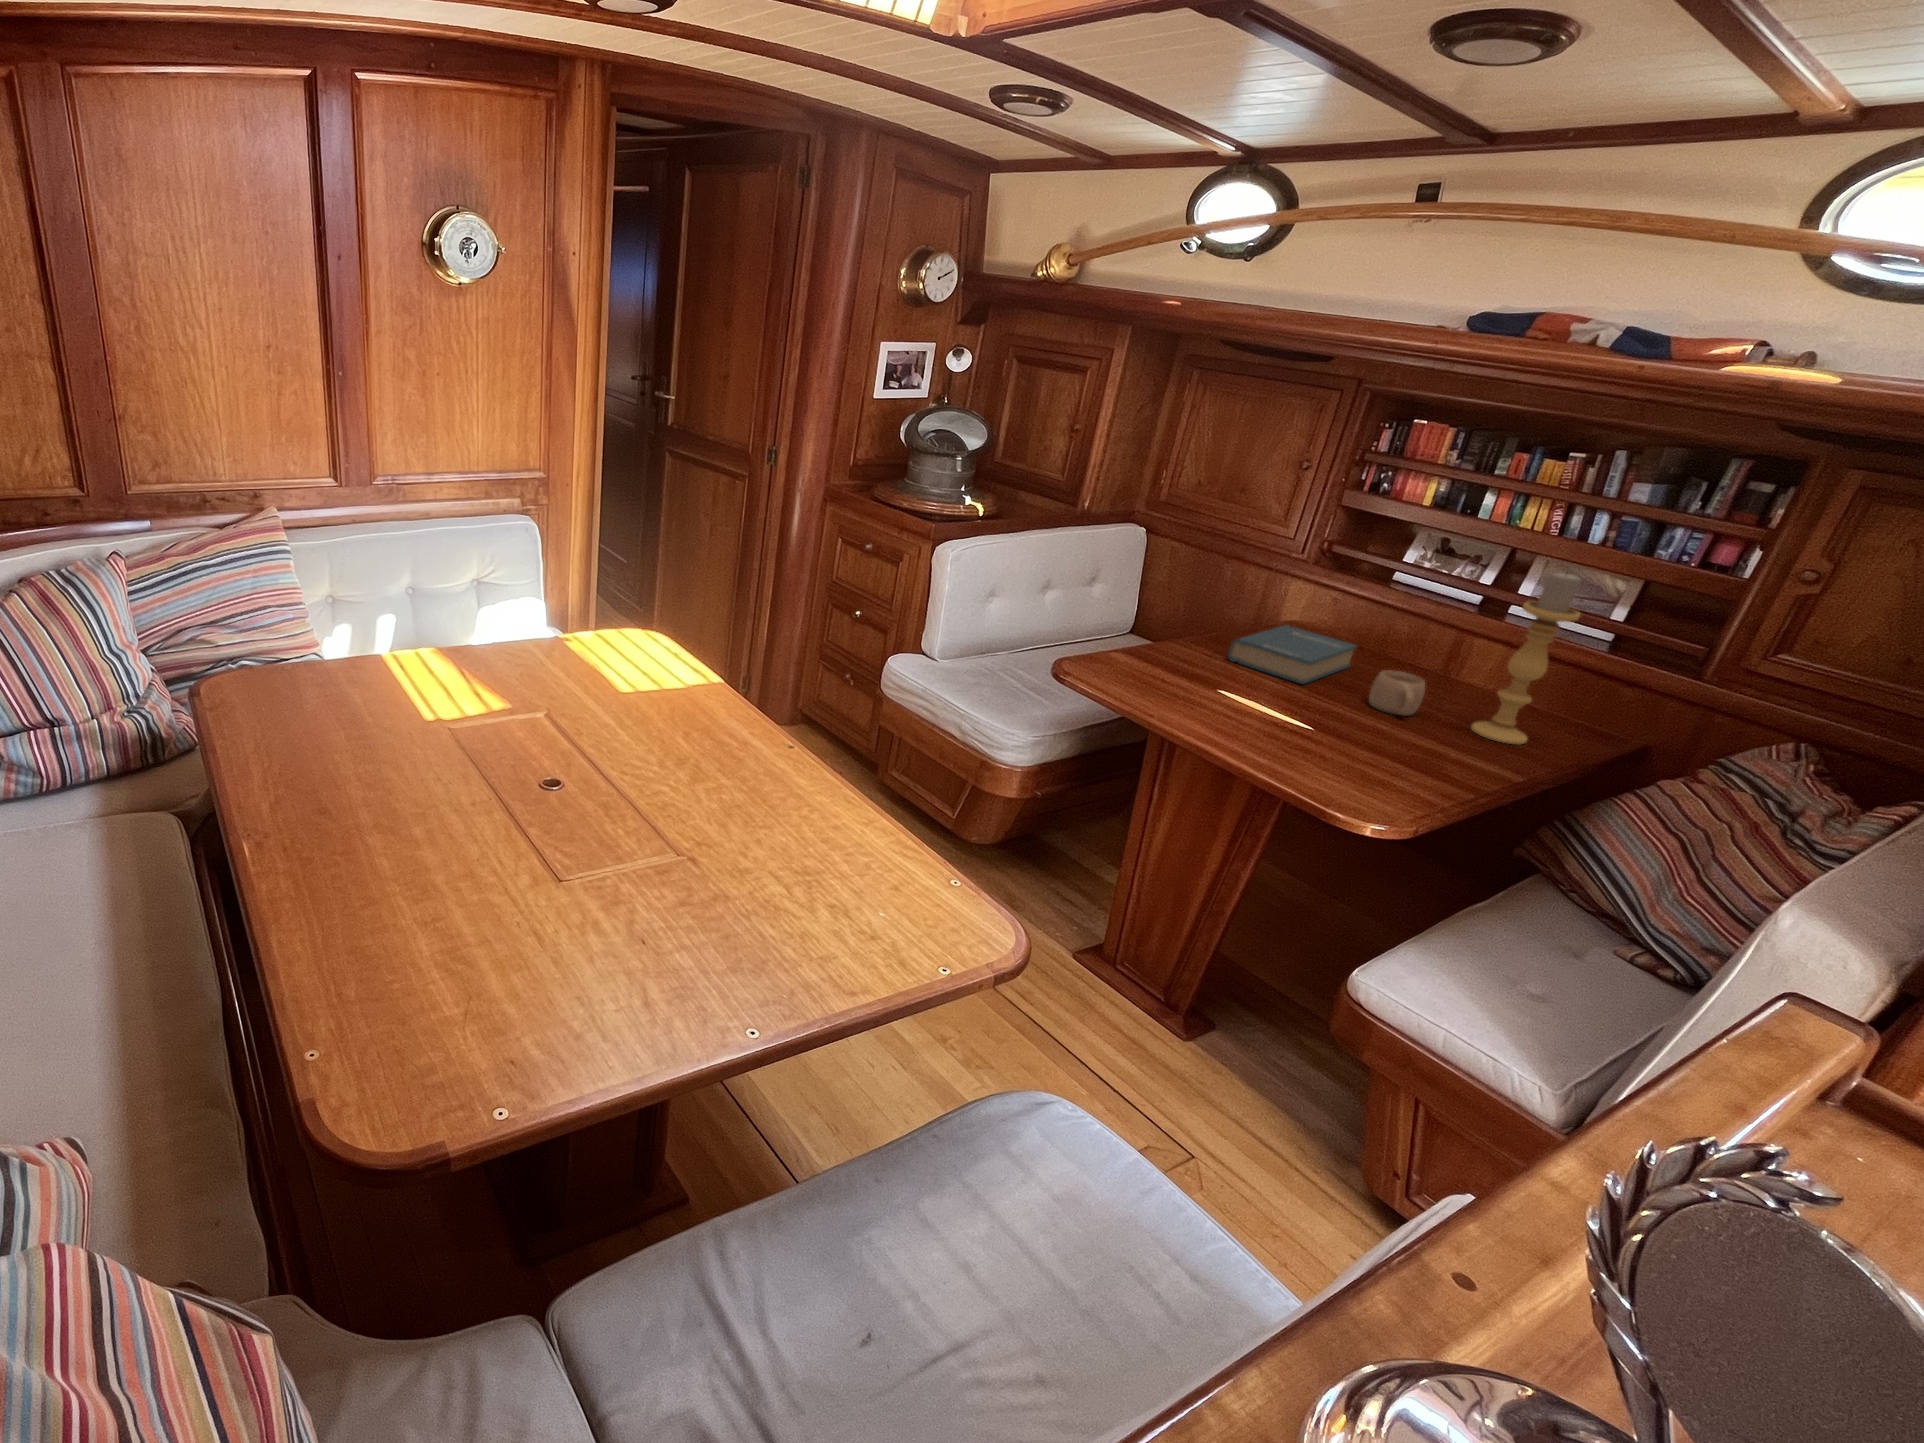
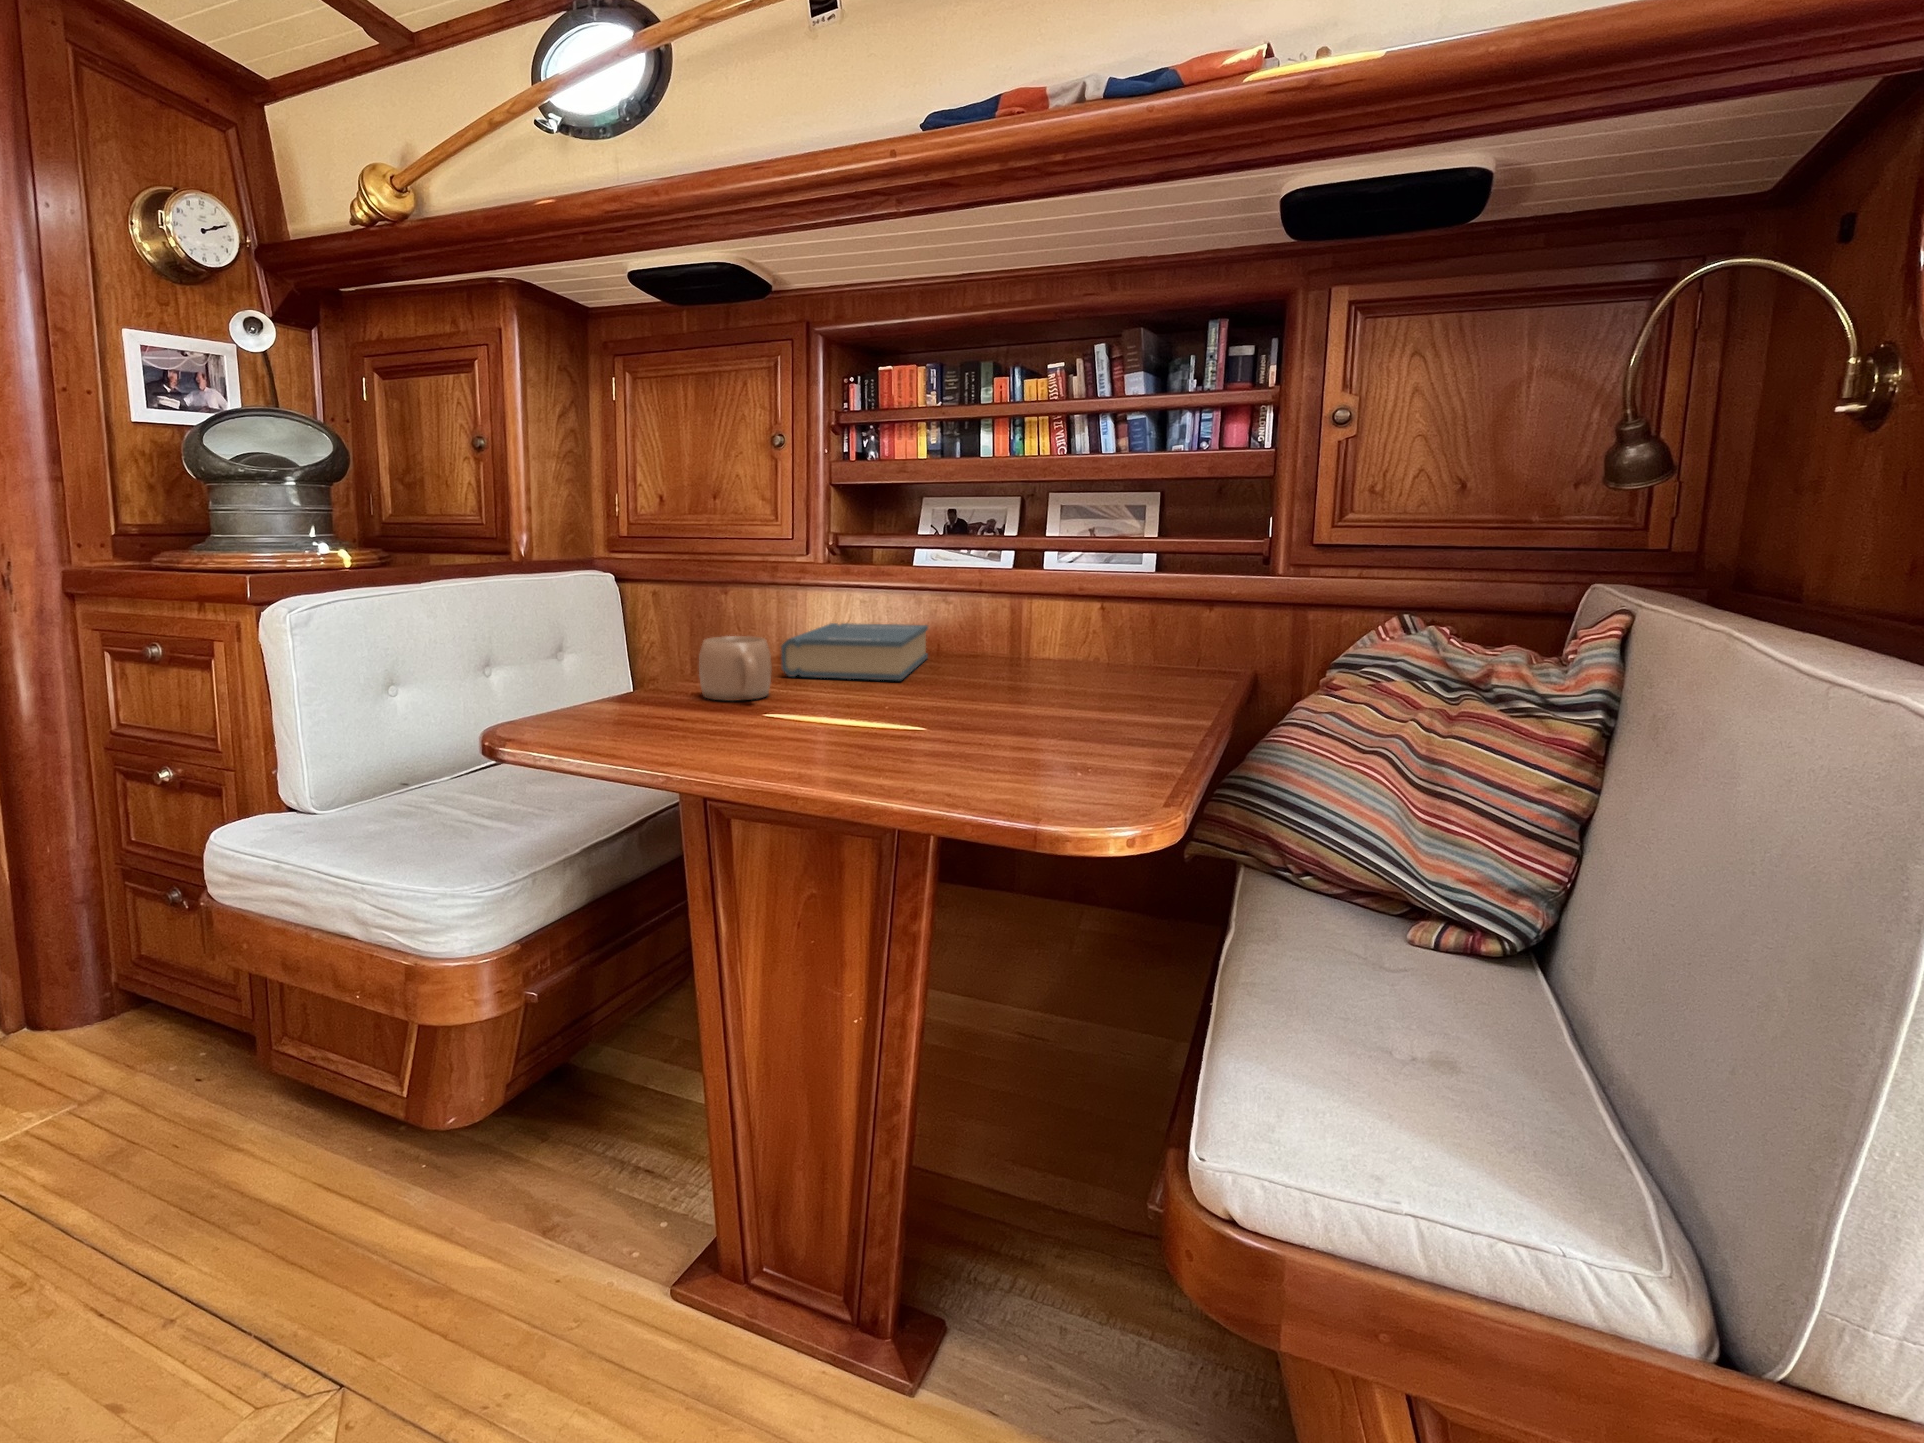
candle holder: present [1471,573,1581,744] -> none [1121,428,1200,686]
mug: present [1369,670,1425,716] -> present [699,636,772,701]

